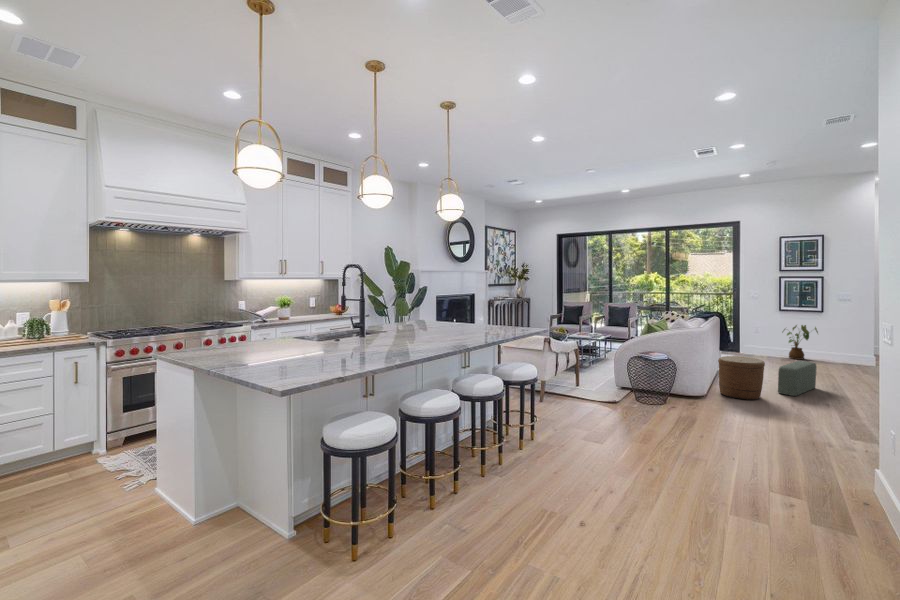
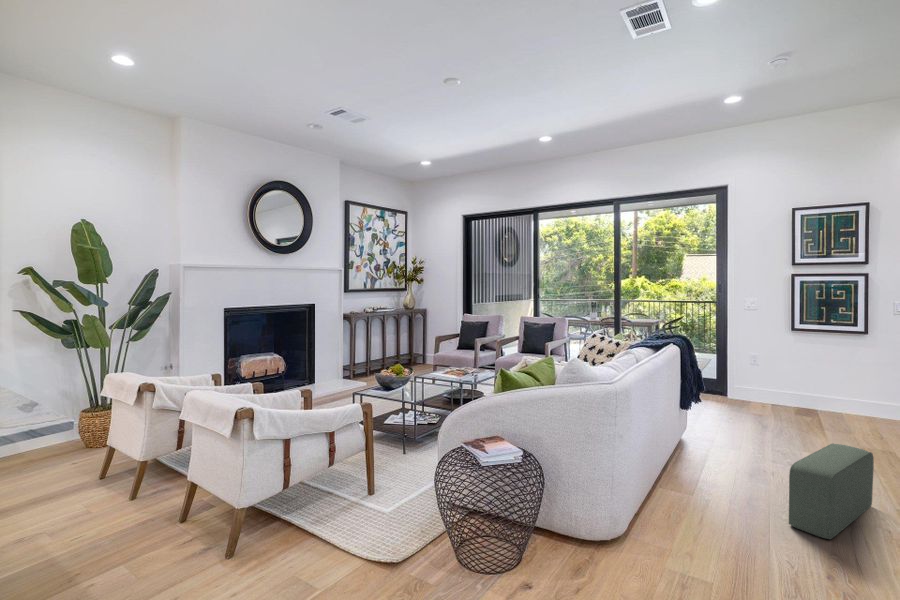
house plant: present [783,325,818,360] -> none [797,356,862,419]
woven basket: present [718,356,765,400] -> none [651,436,755,555]

